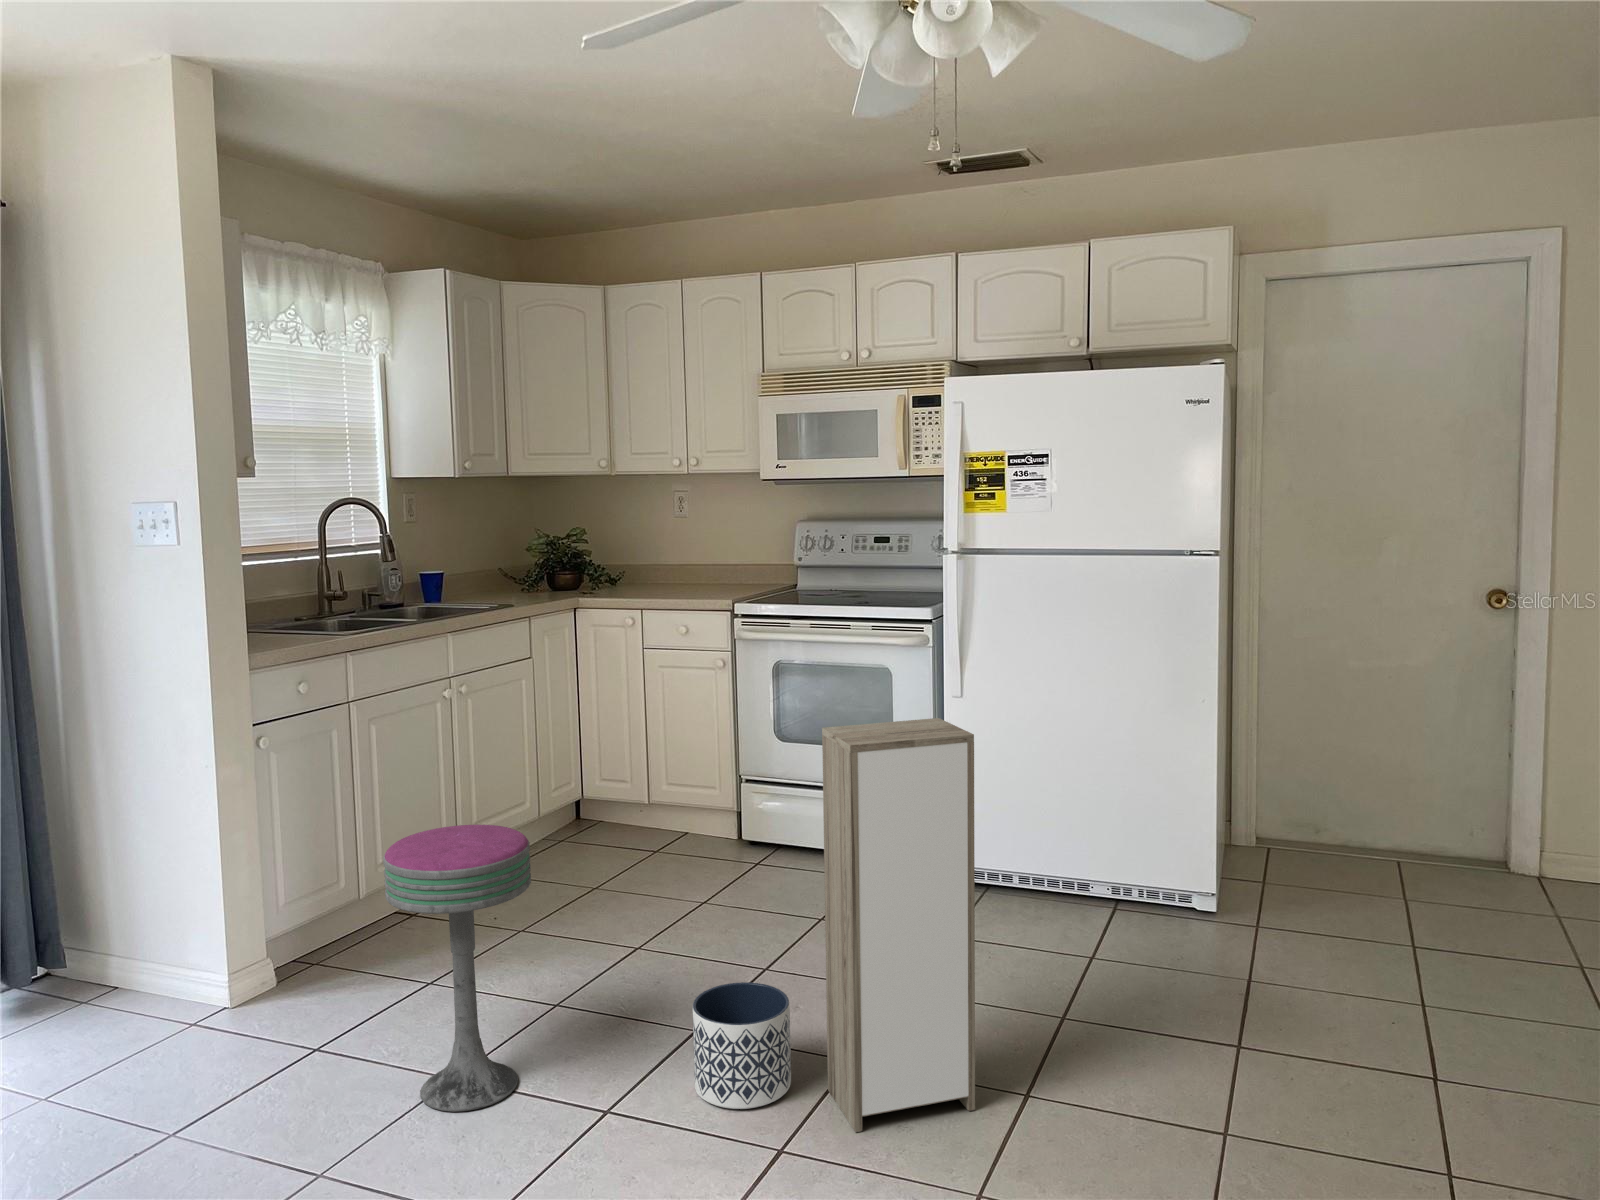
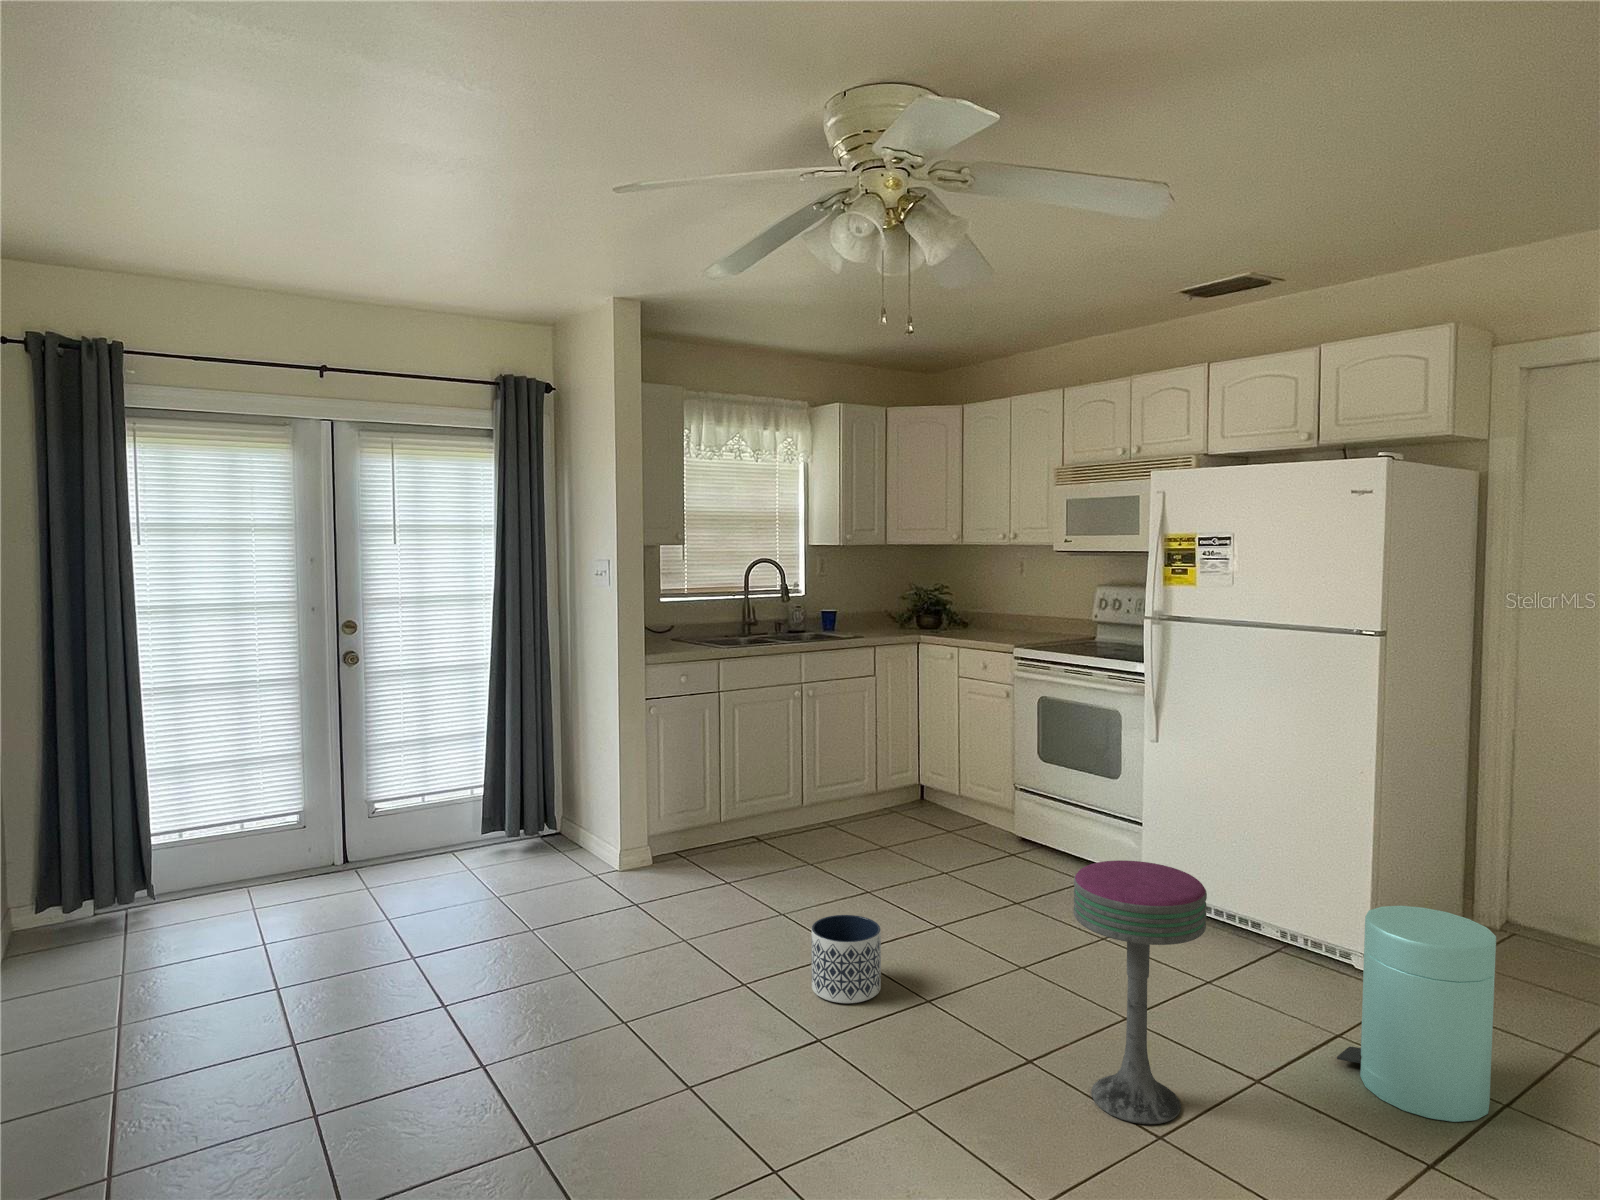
storage cabinet: present [822,718,975,1132] -> none [886,738,991,1050]
bar stool: present [383,825,531,1112] -> present [1073,860,1207,1124]
trash can: none [1276,831,1429,1040] -> present [1337,906,1496,1122]

